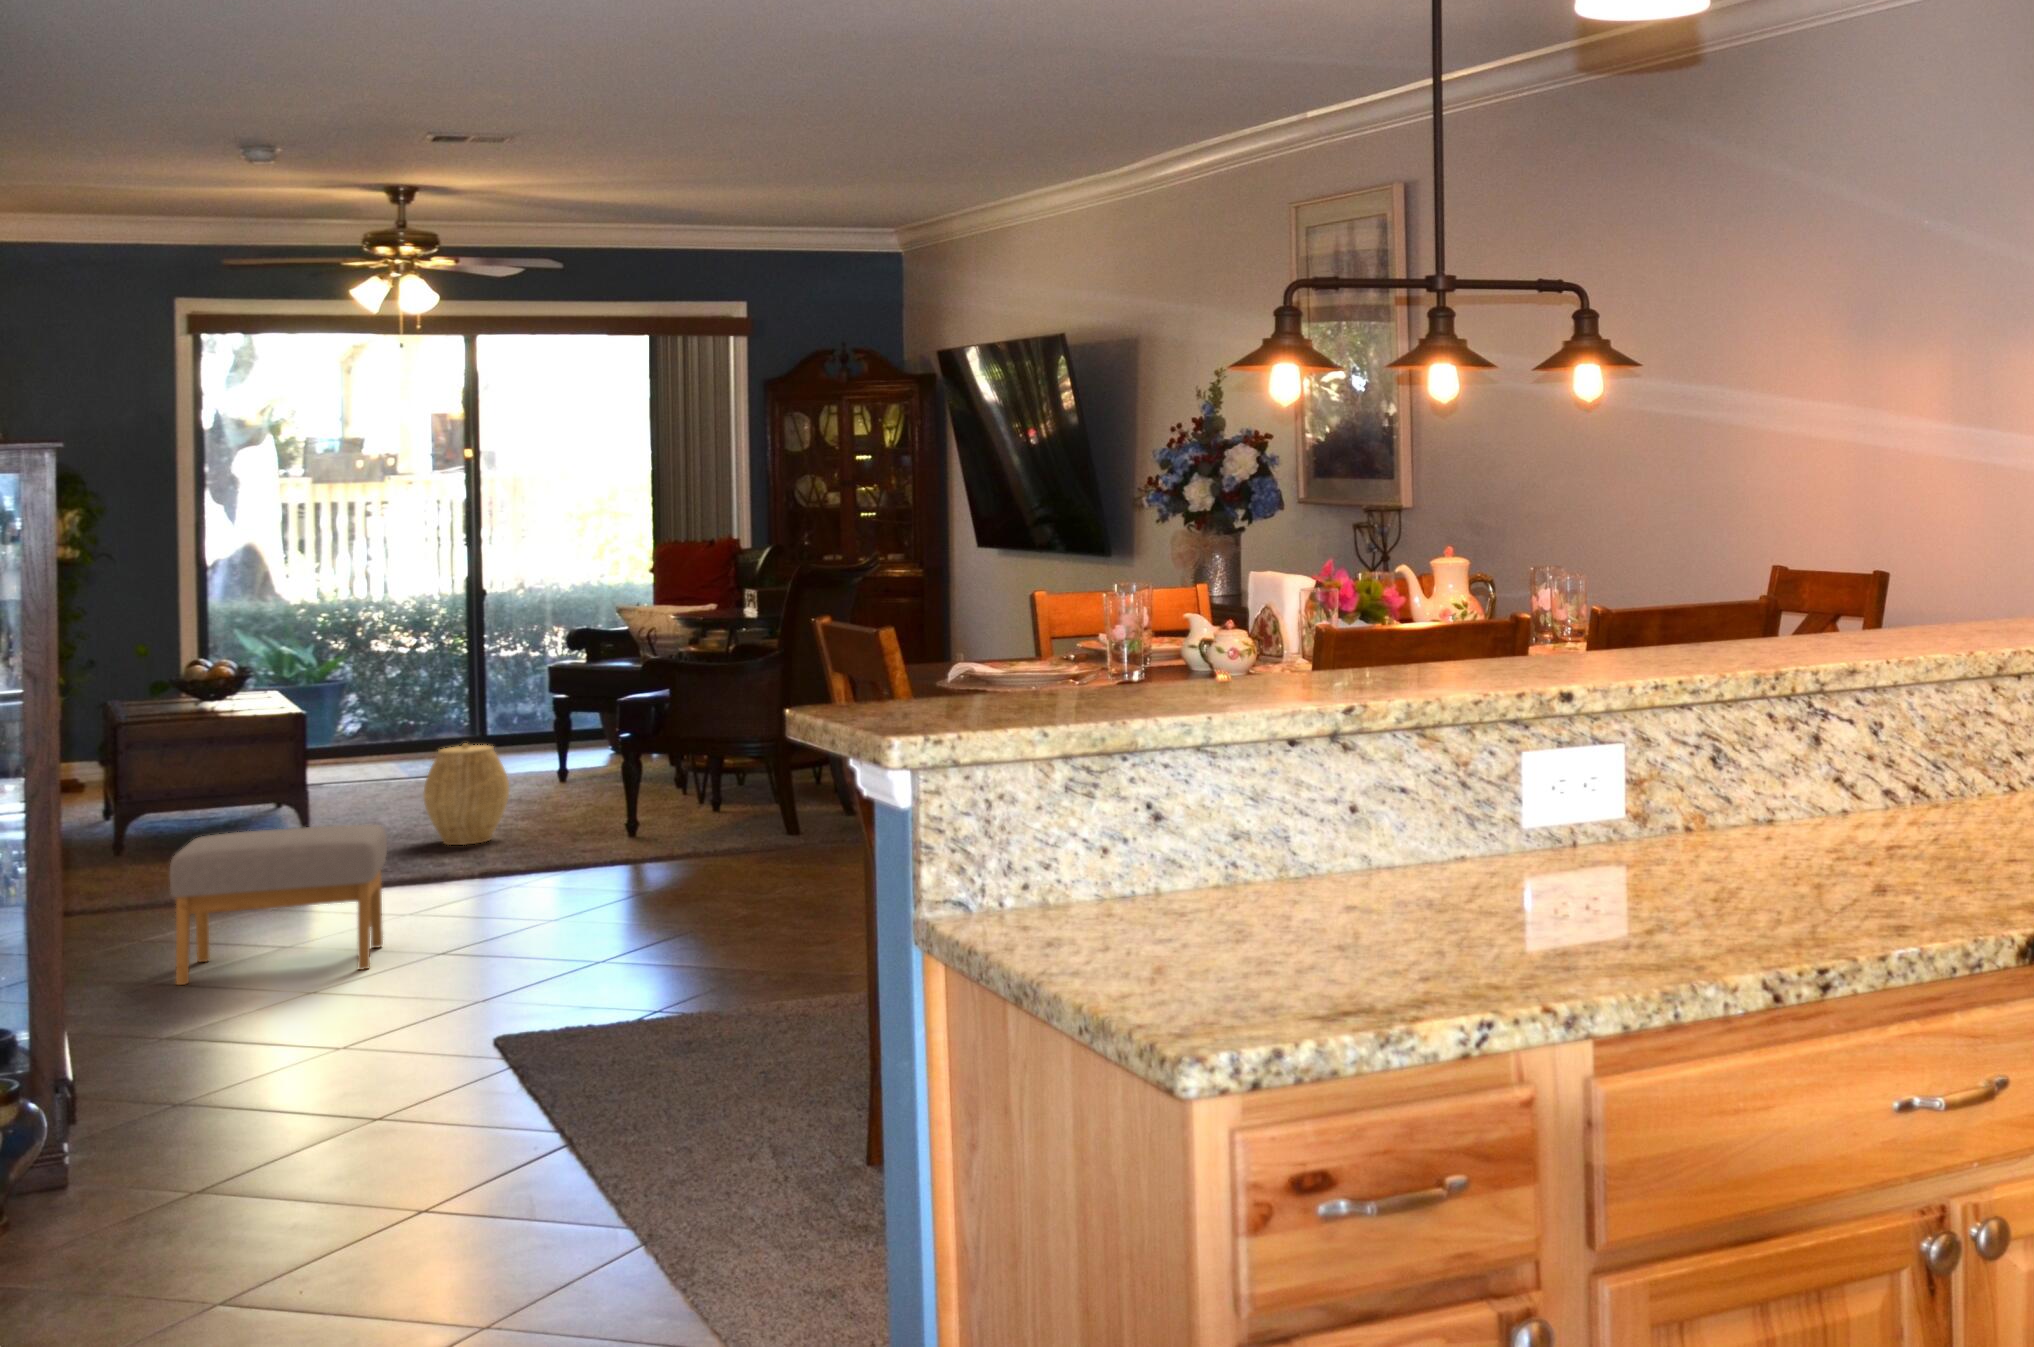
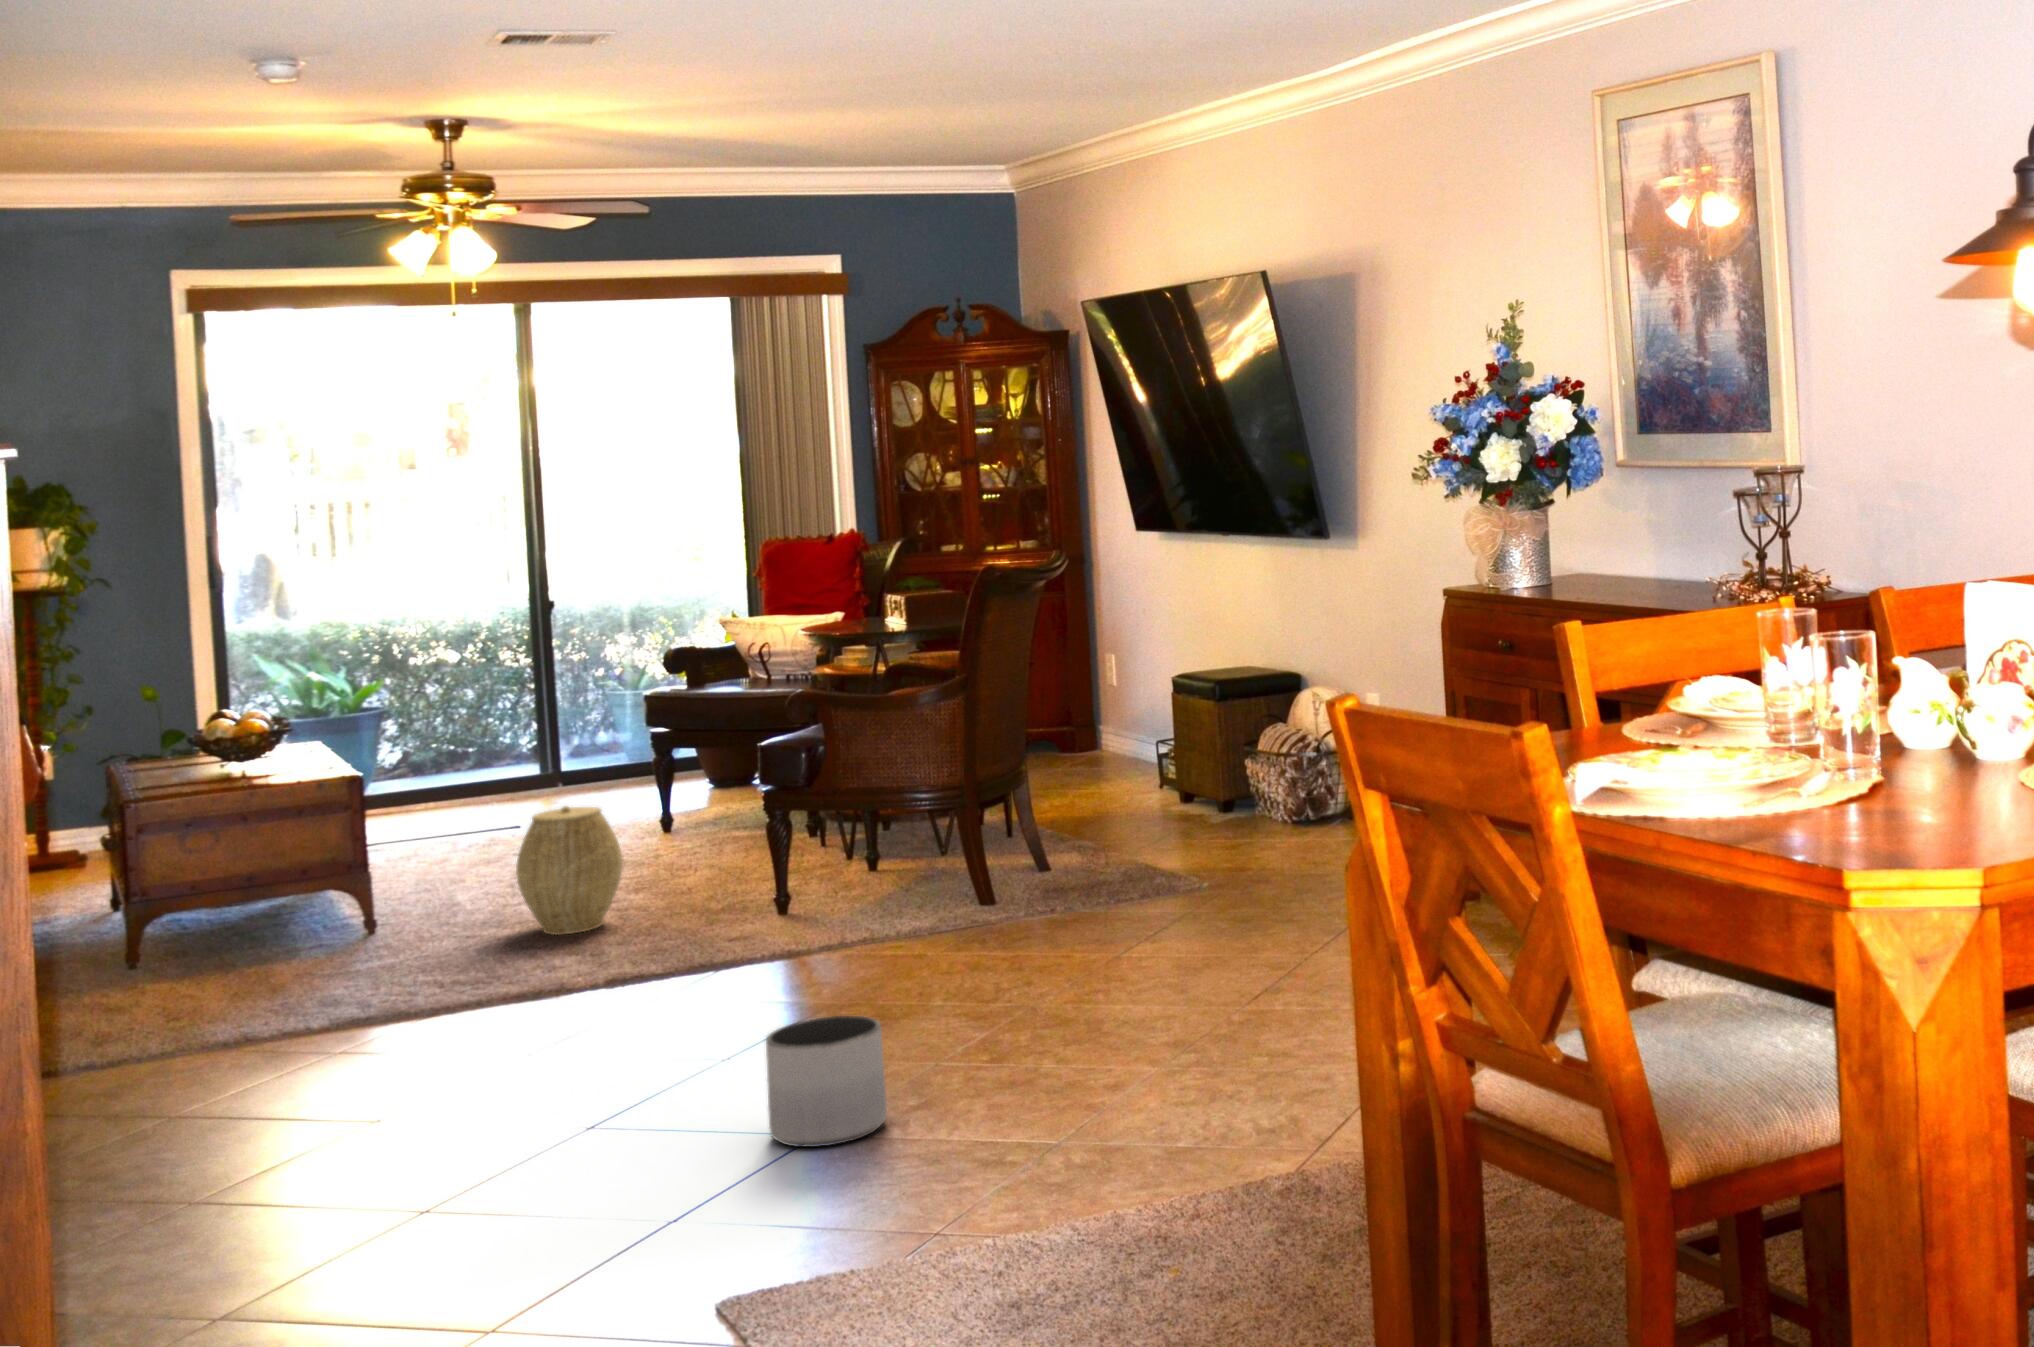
footstool: present [170,825,387,985] -> none [209,958,504,1209]
planter: none [570,875,657,963] -> present [766,1016,887,1147]

